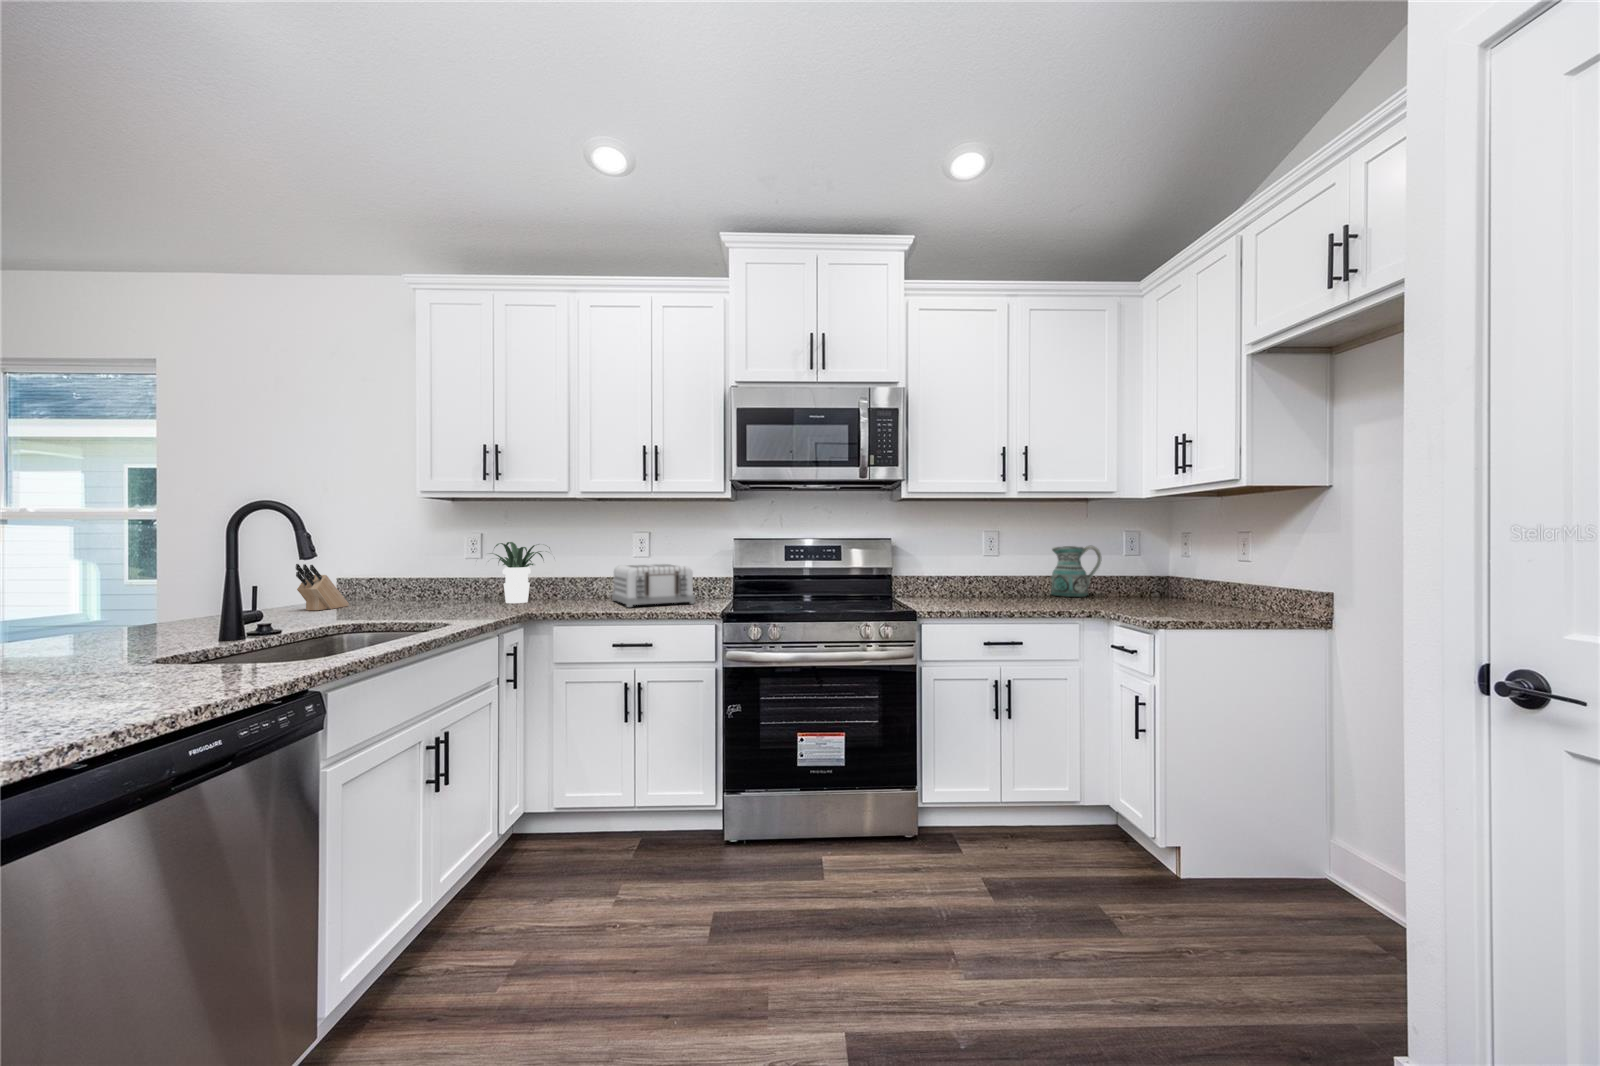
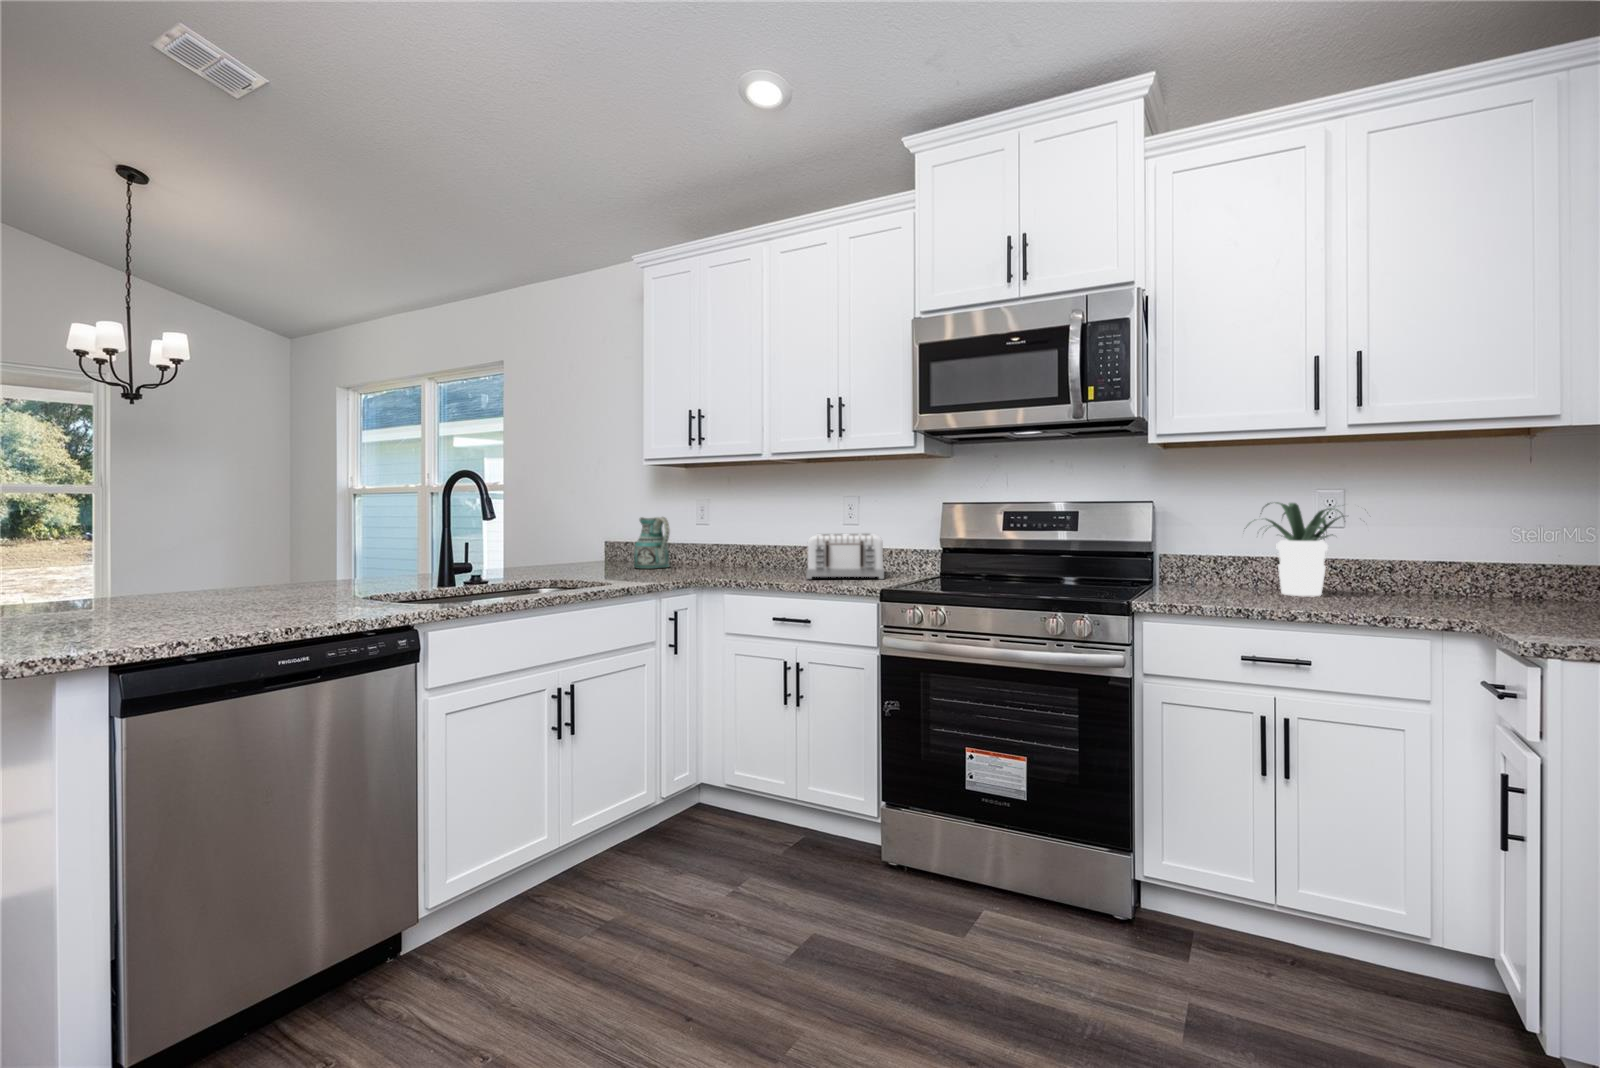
potted plant: present [490,542,543,603] -> present [1246,502,1344,596]
ceramic pitcher: present [1051,545,1101,597] -> present [634,517,670,569]
knife block: present [296,564,349,610] -> none [555,528,603,569]

